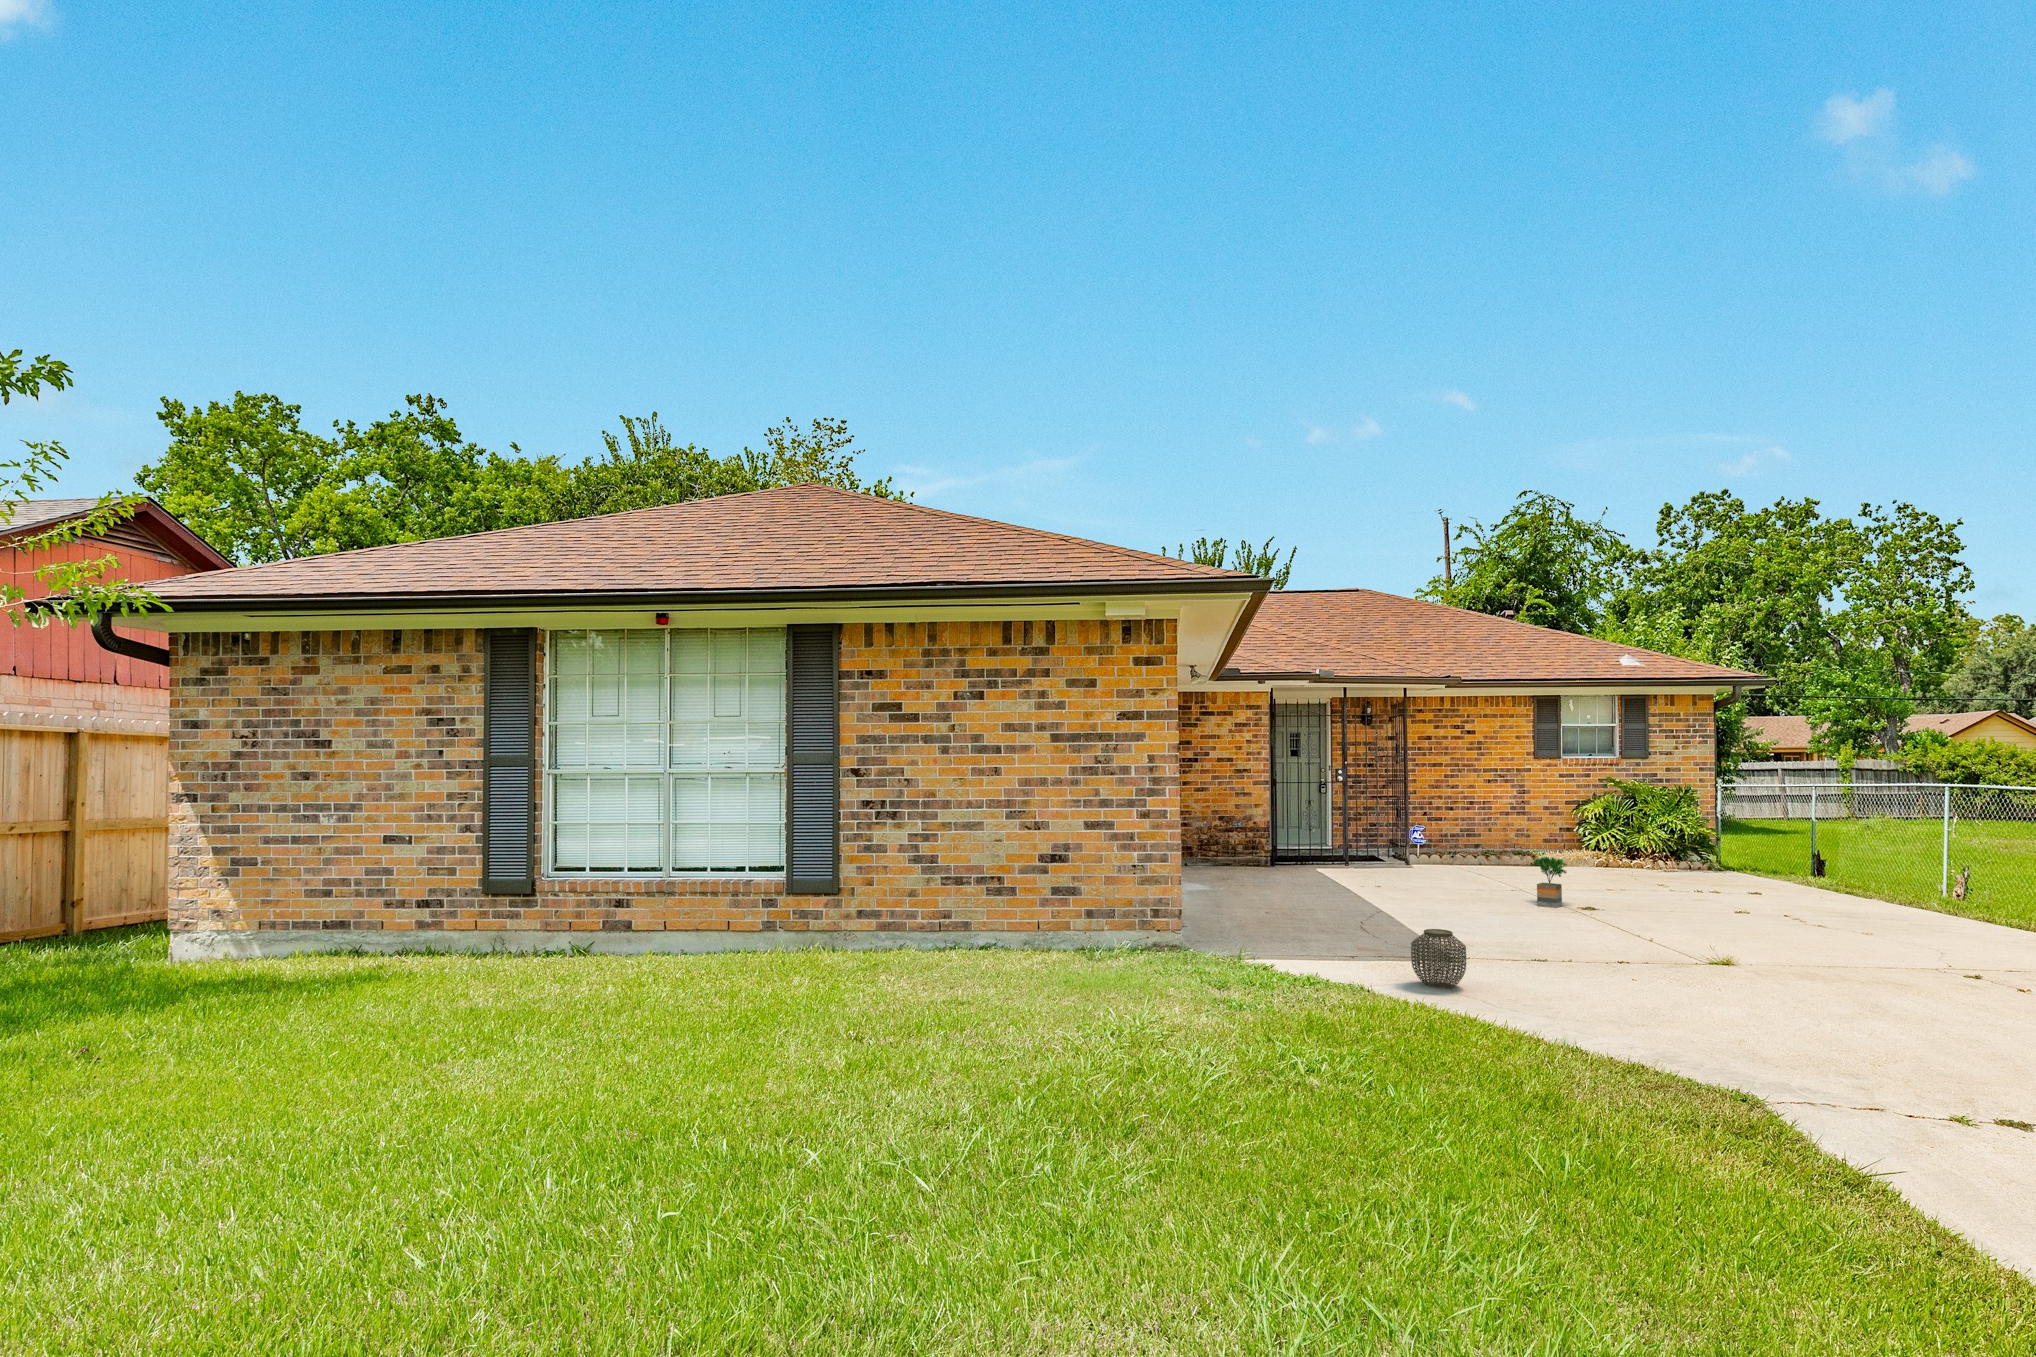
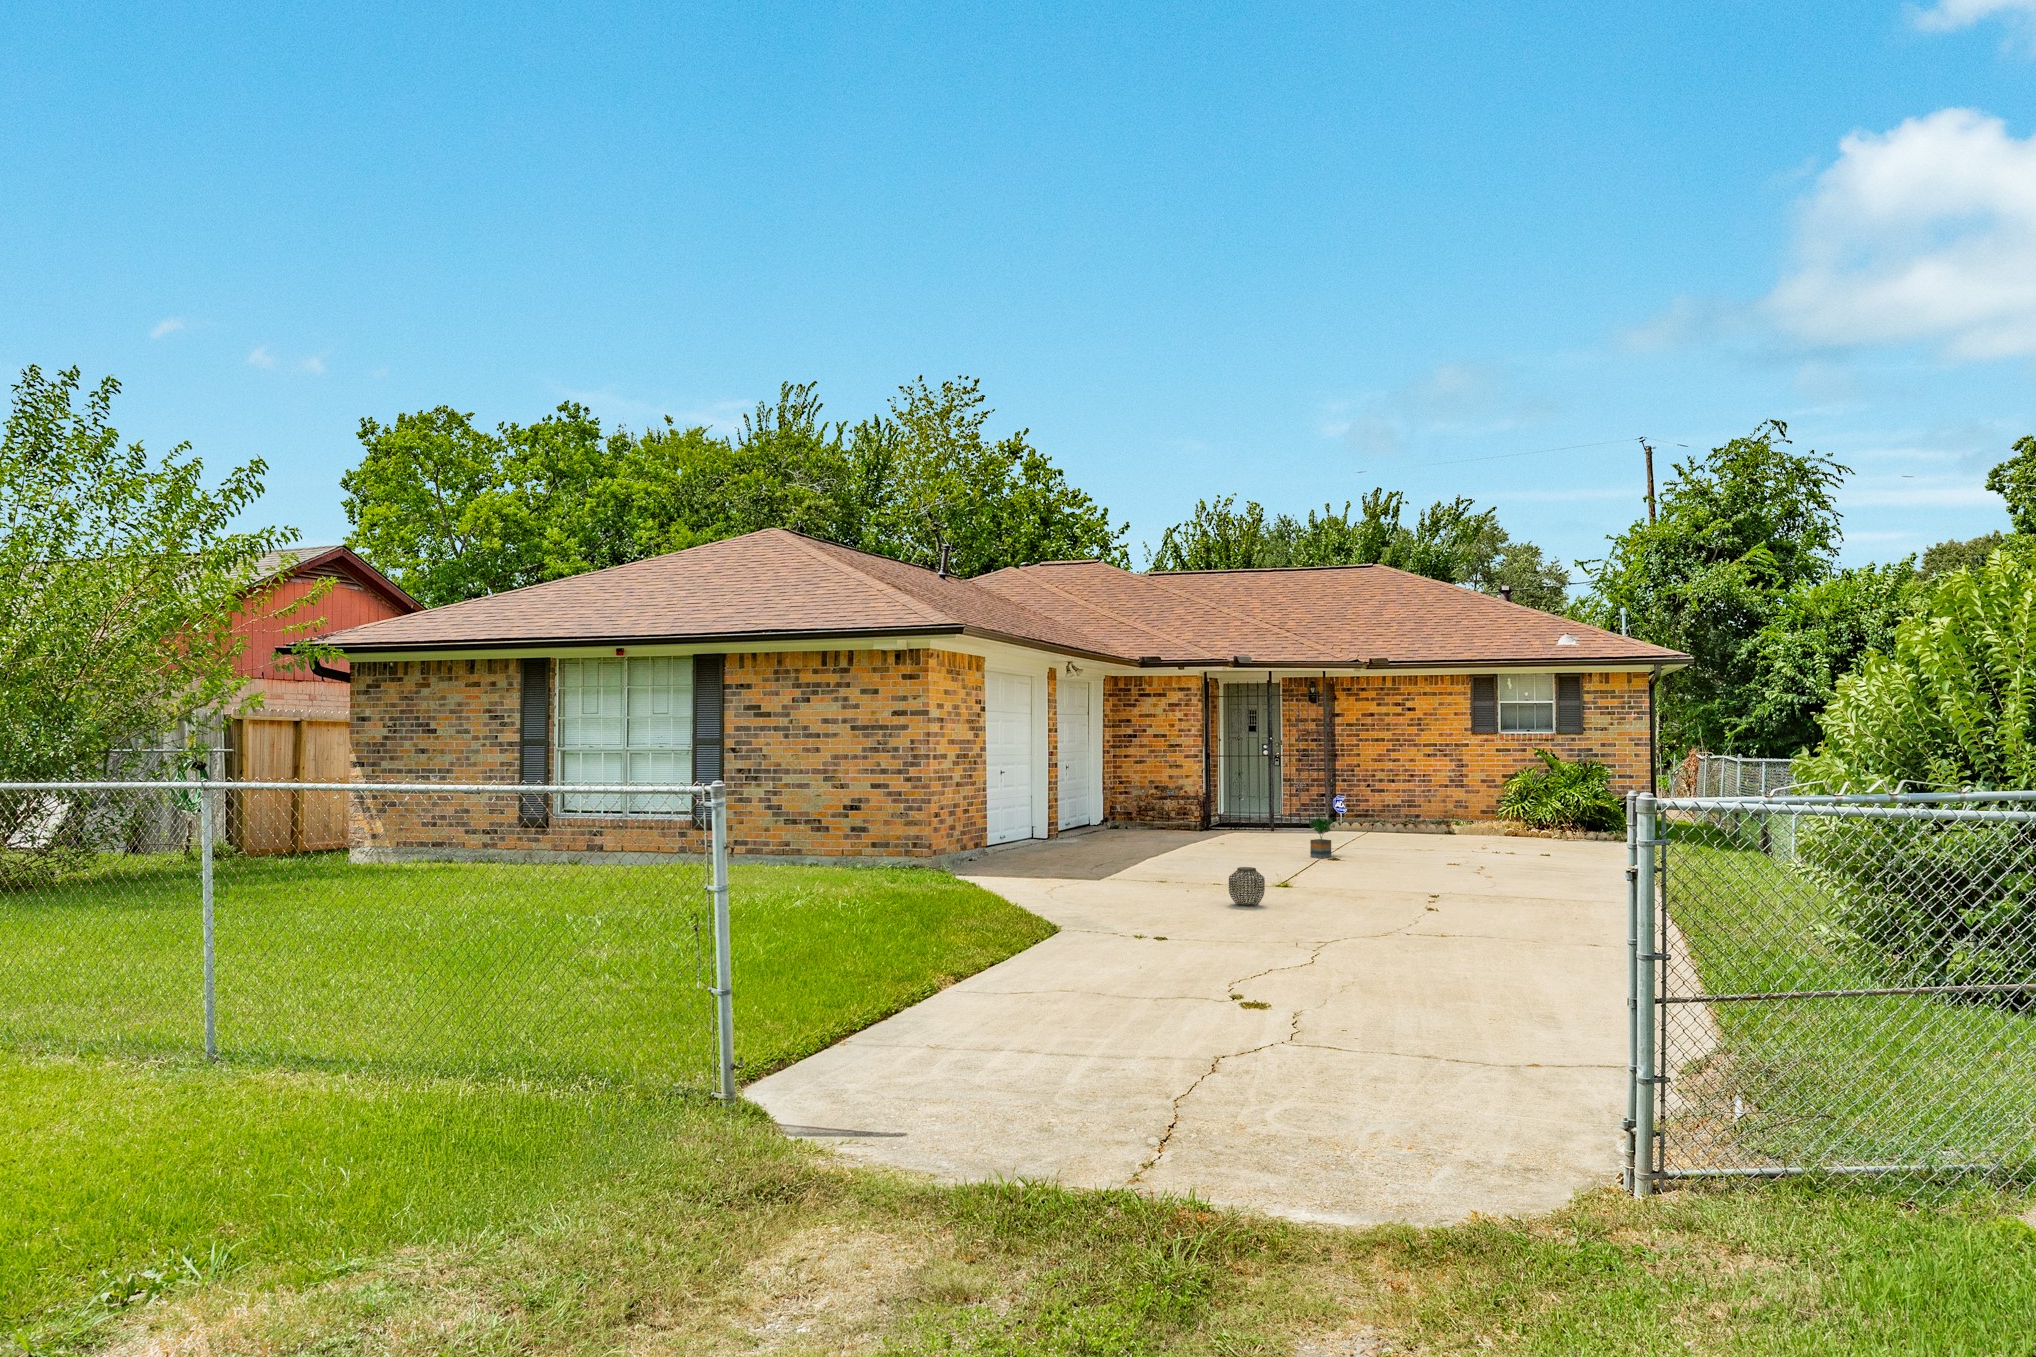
woven basket: present [1411,929,1466,988] -> present [1229,867,1265,906]

